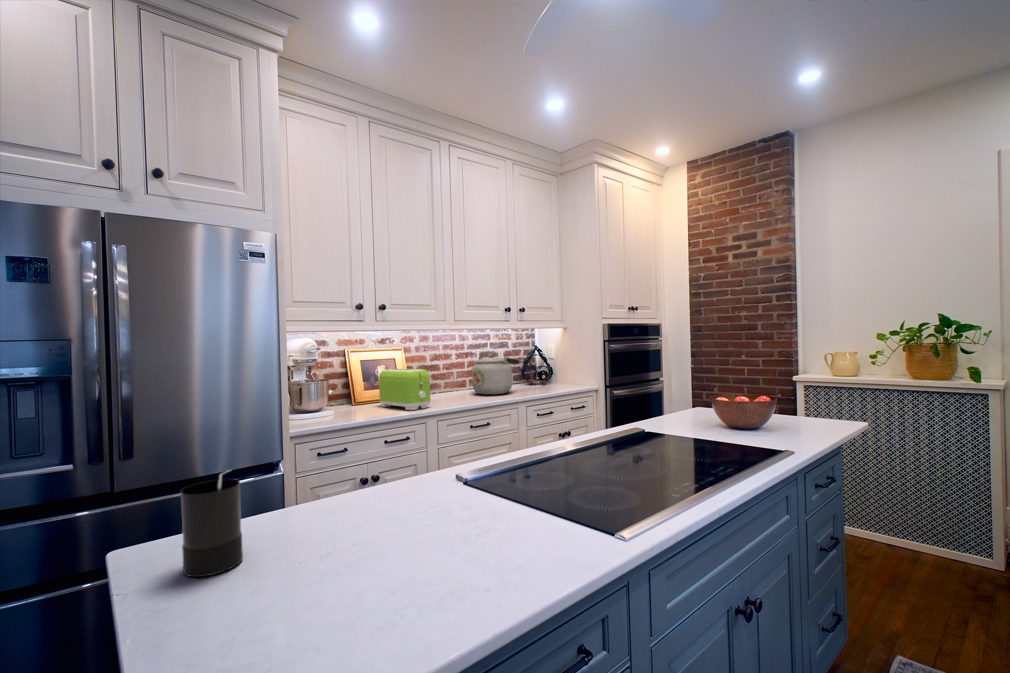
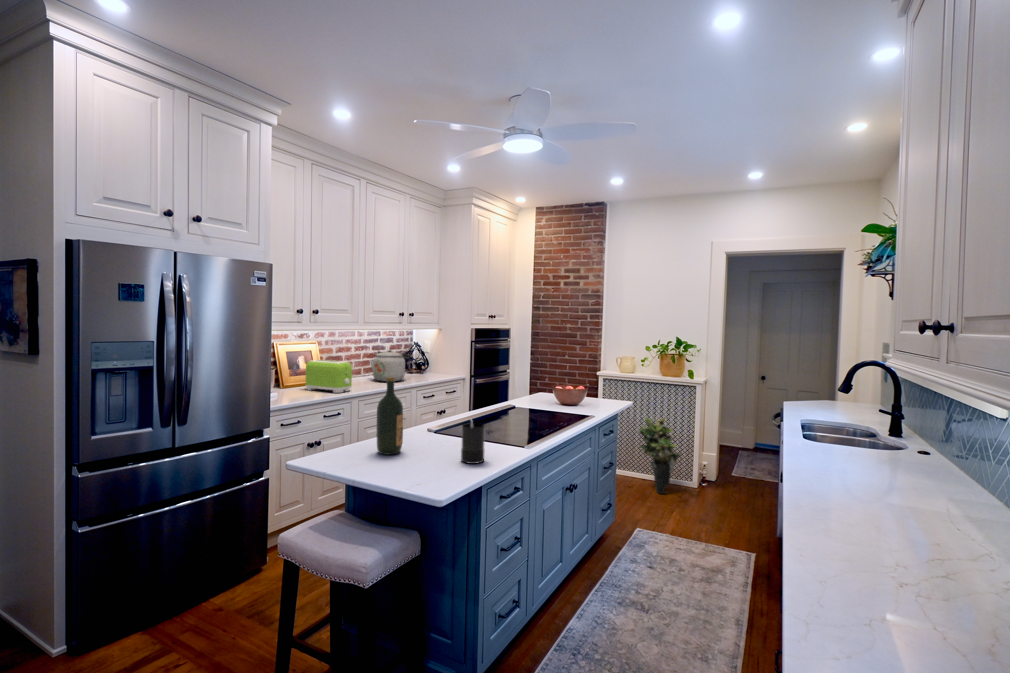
wine bottle: none [289,383,346,544] -> present [377,377,403,455]
potted plant: none [875,445,969,578] -> present [638,418,680,494]
candle: present [181,470,243,577] -> present [461,422,485,464]

